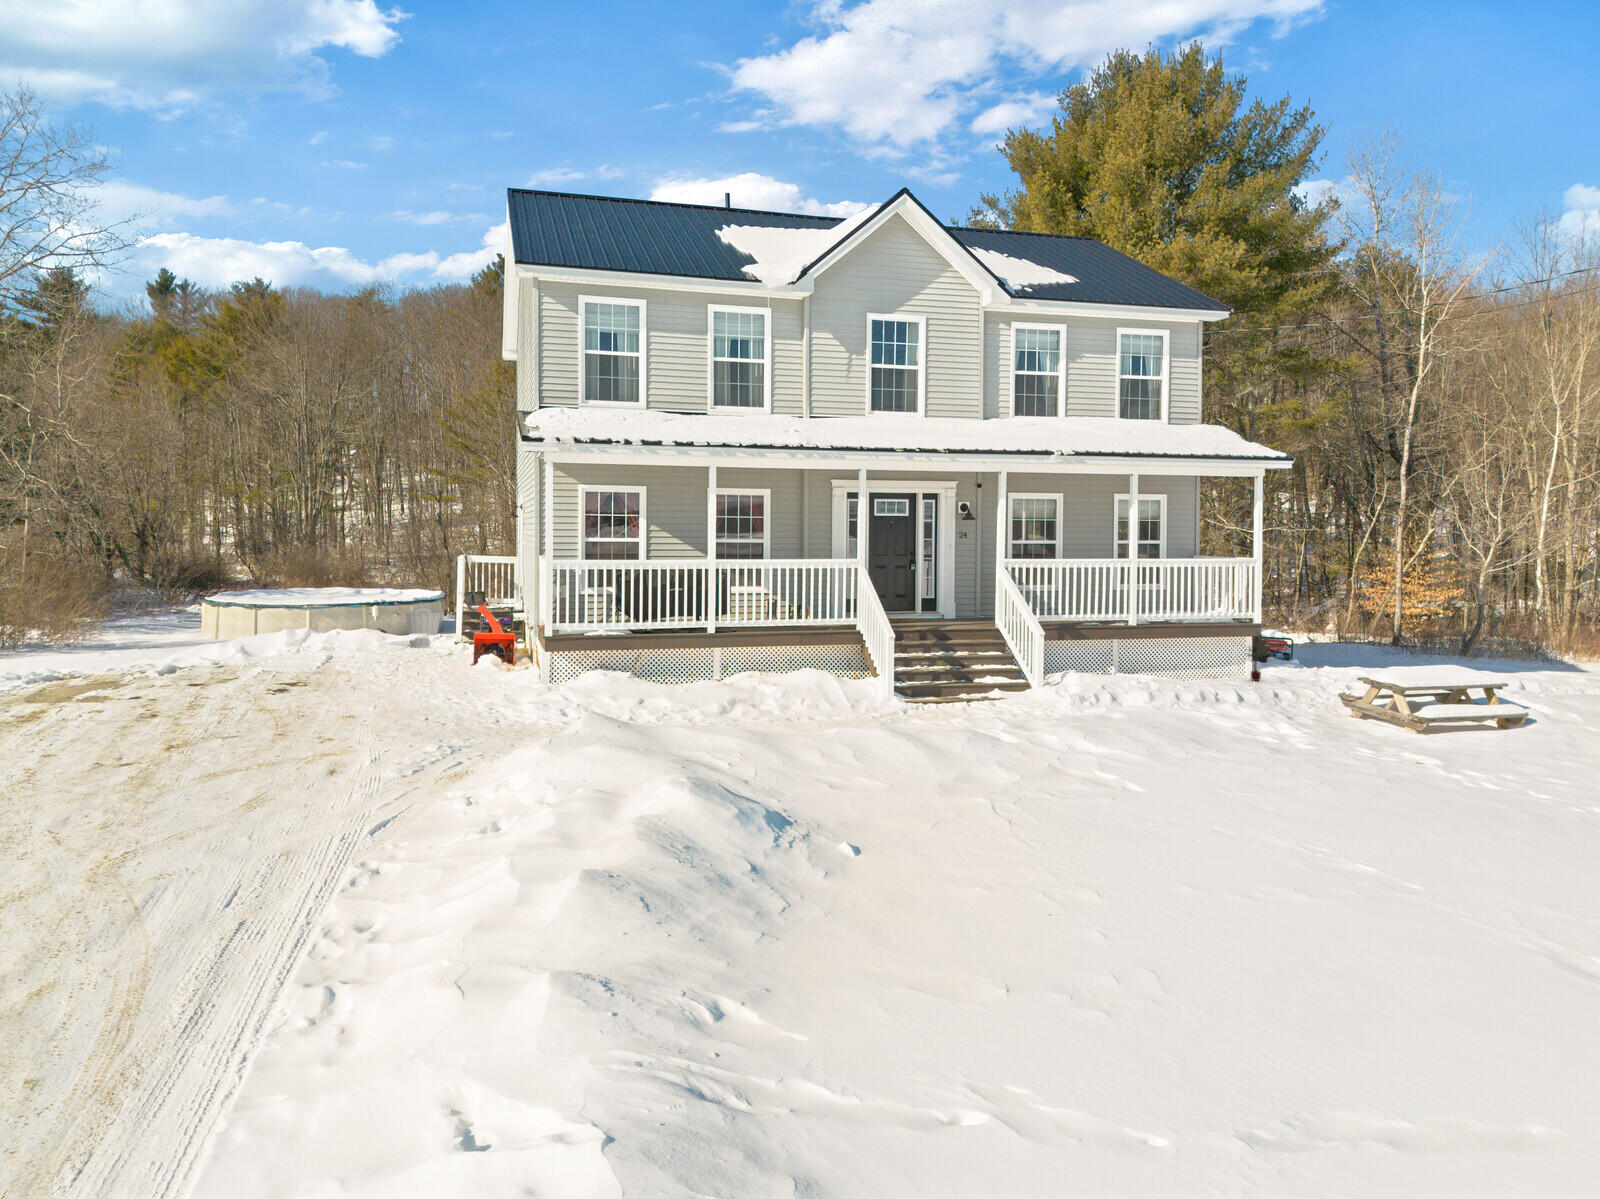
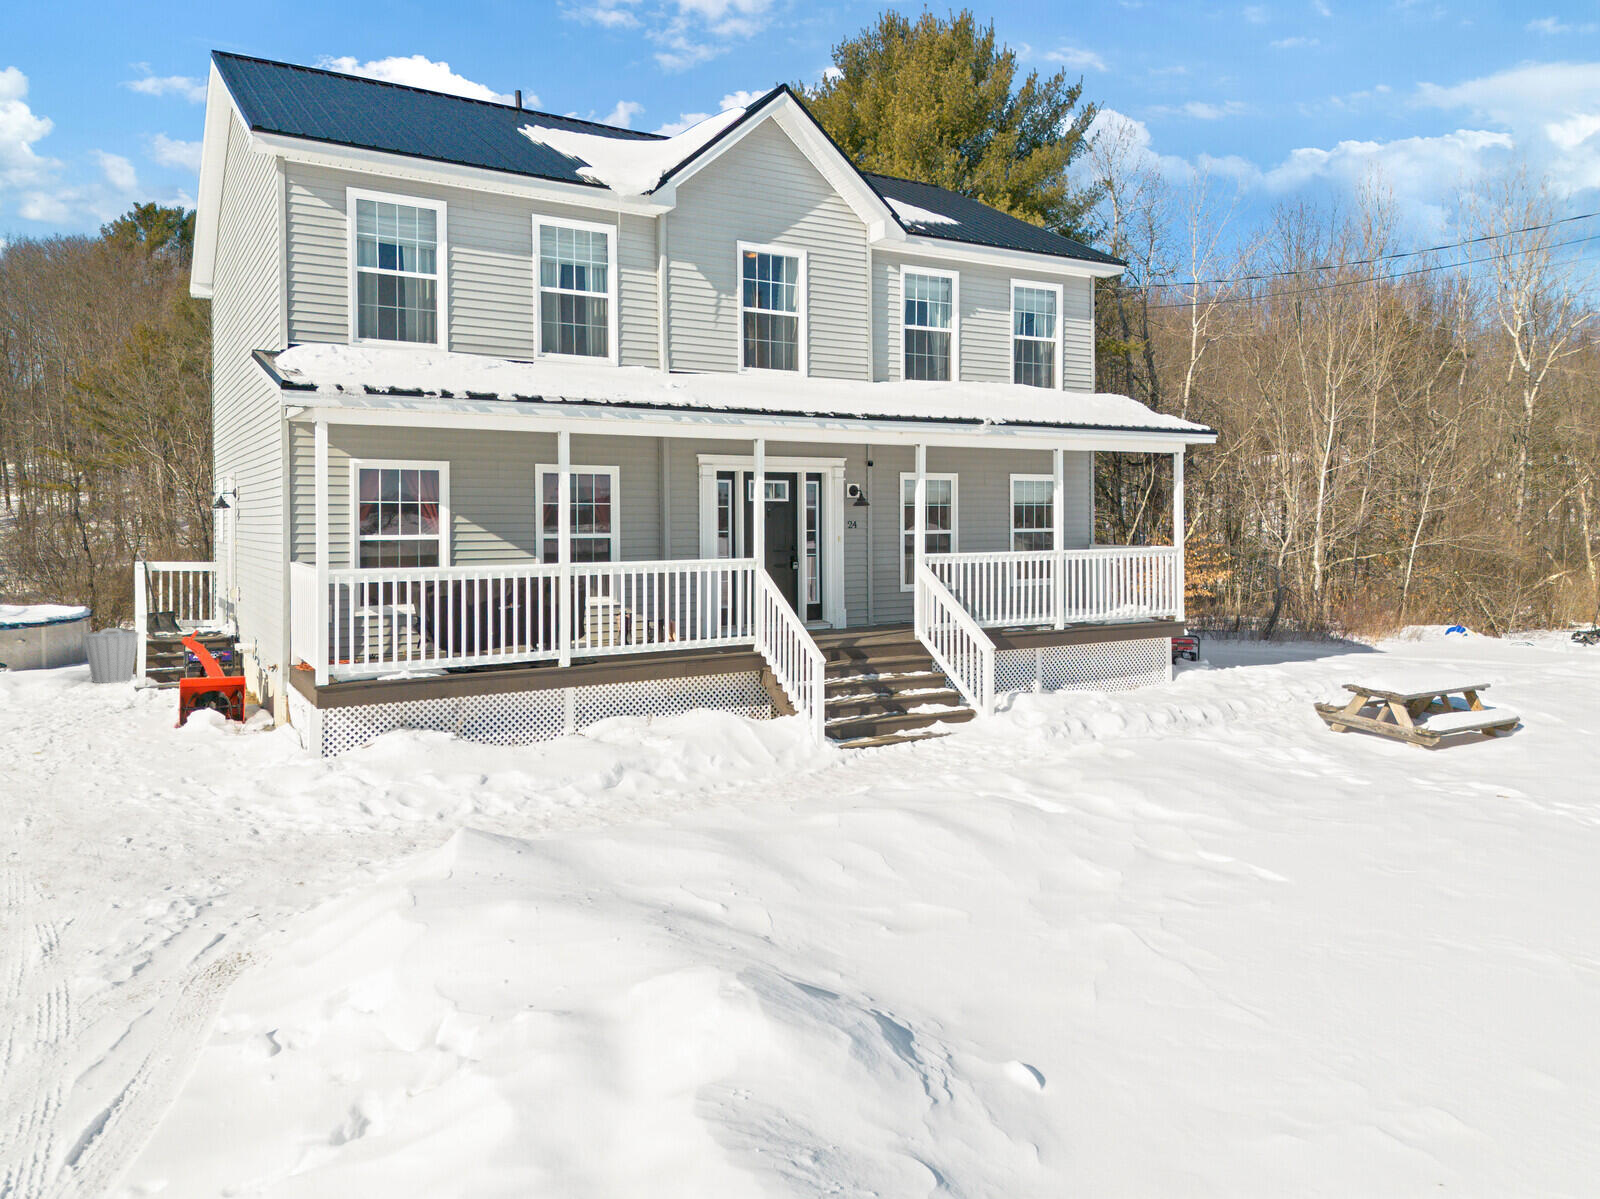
potted tree: present [1246,634,1269,681] -> none [1172,632,1203,690]

